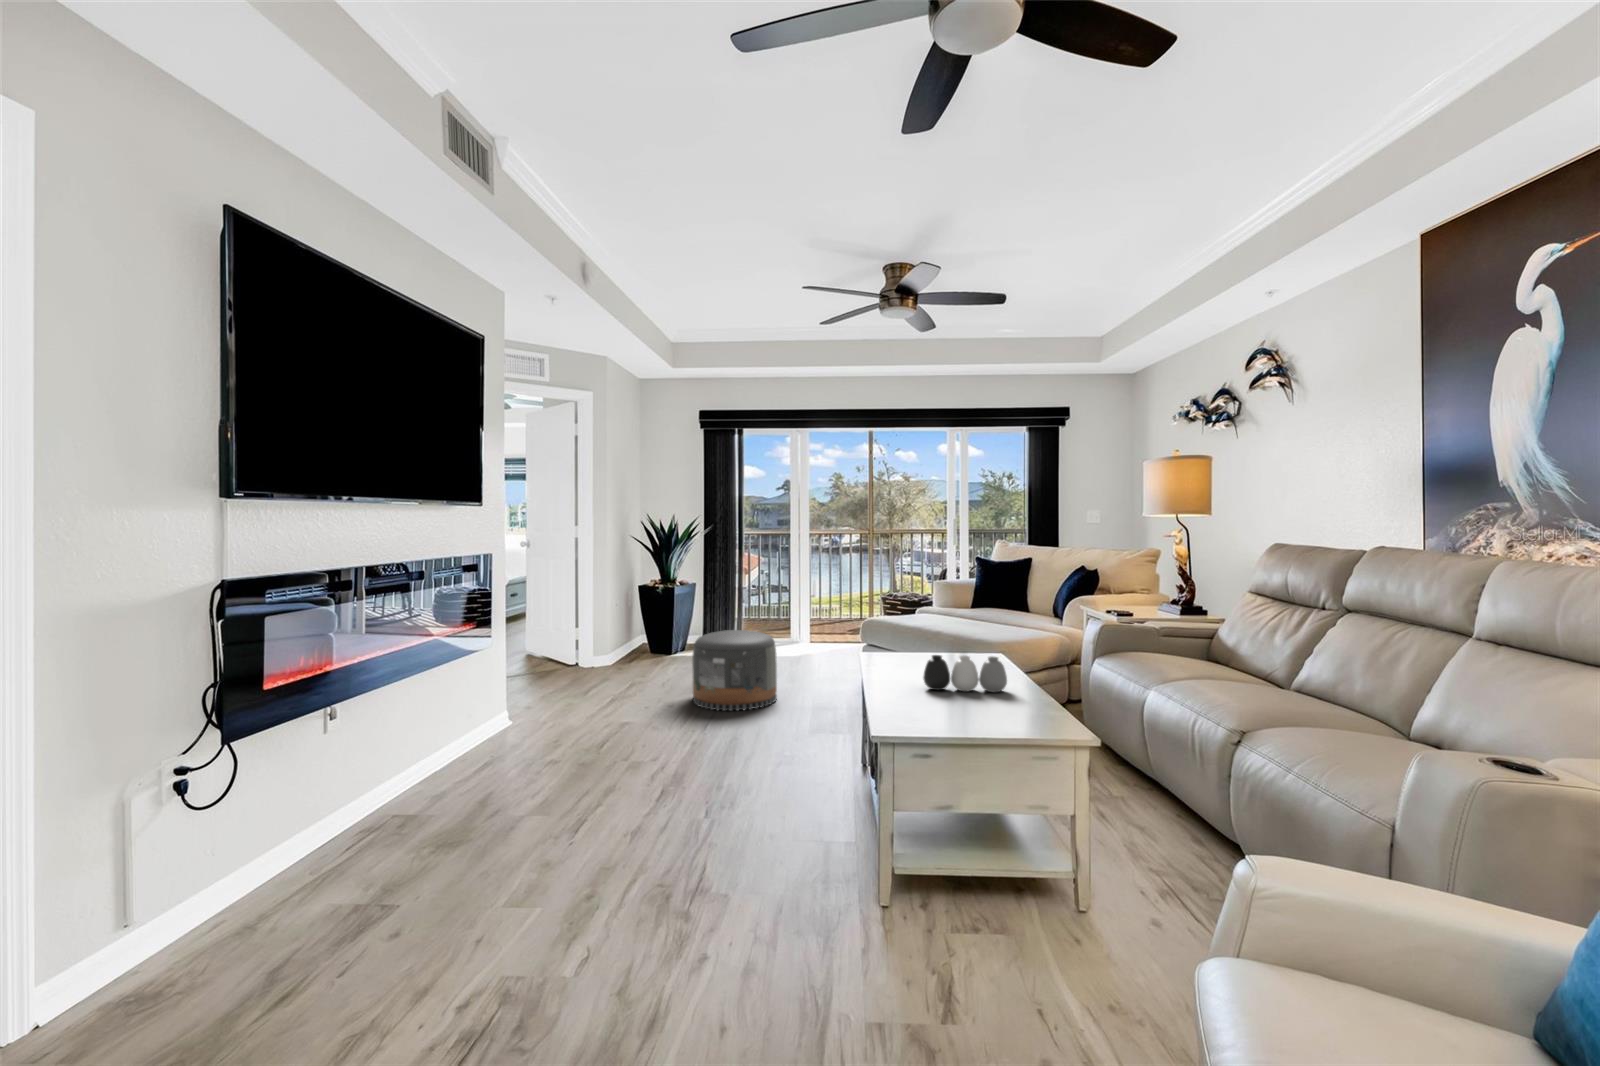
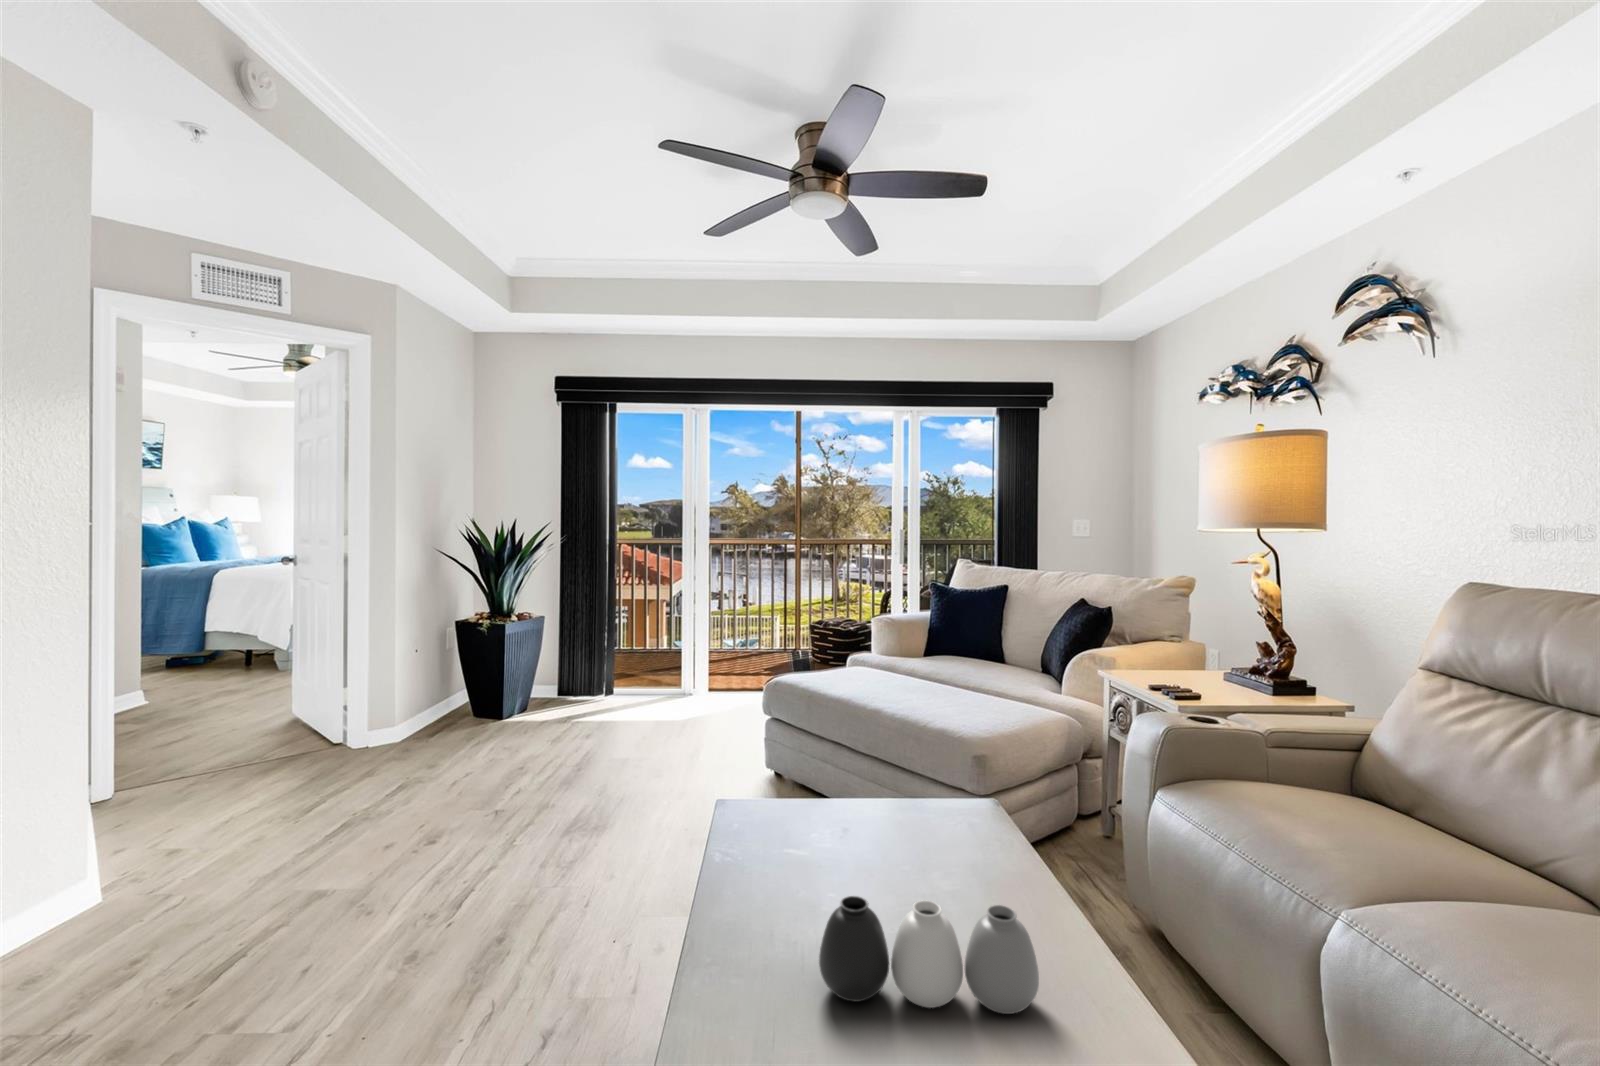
pouf: present [692,630,777,711] -> none [469,705,616,856]

